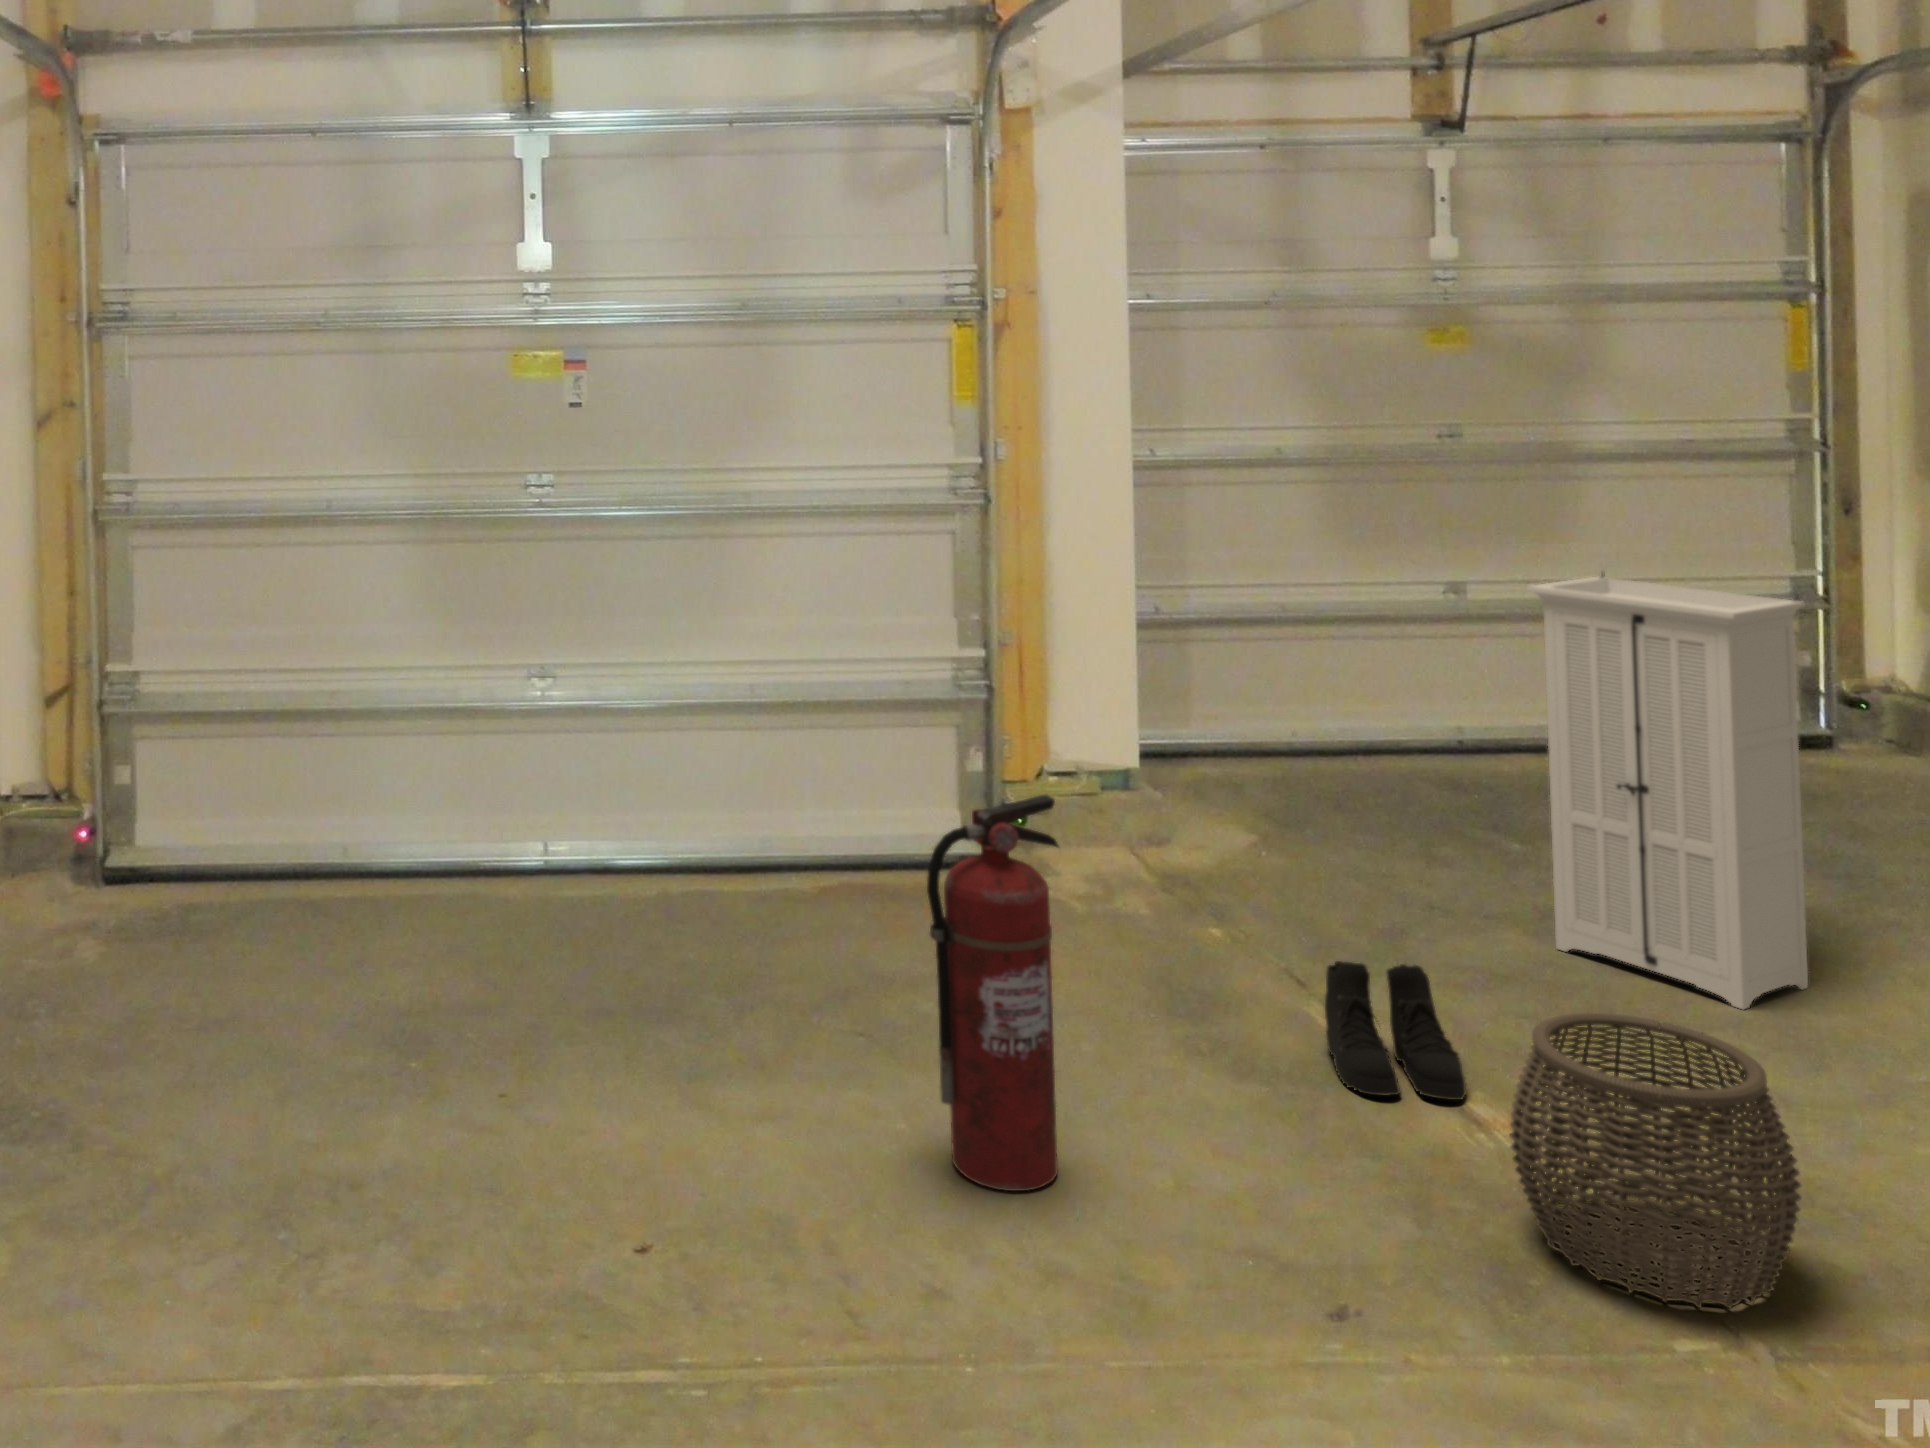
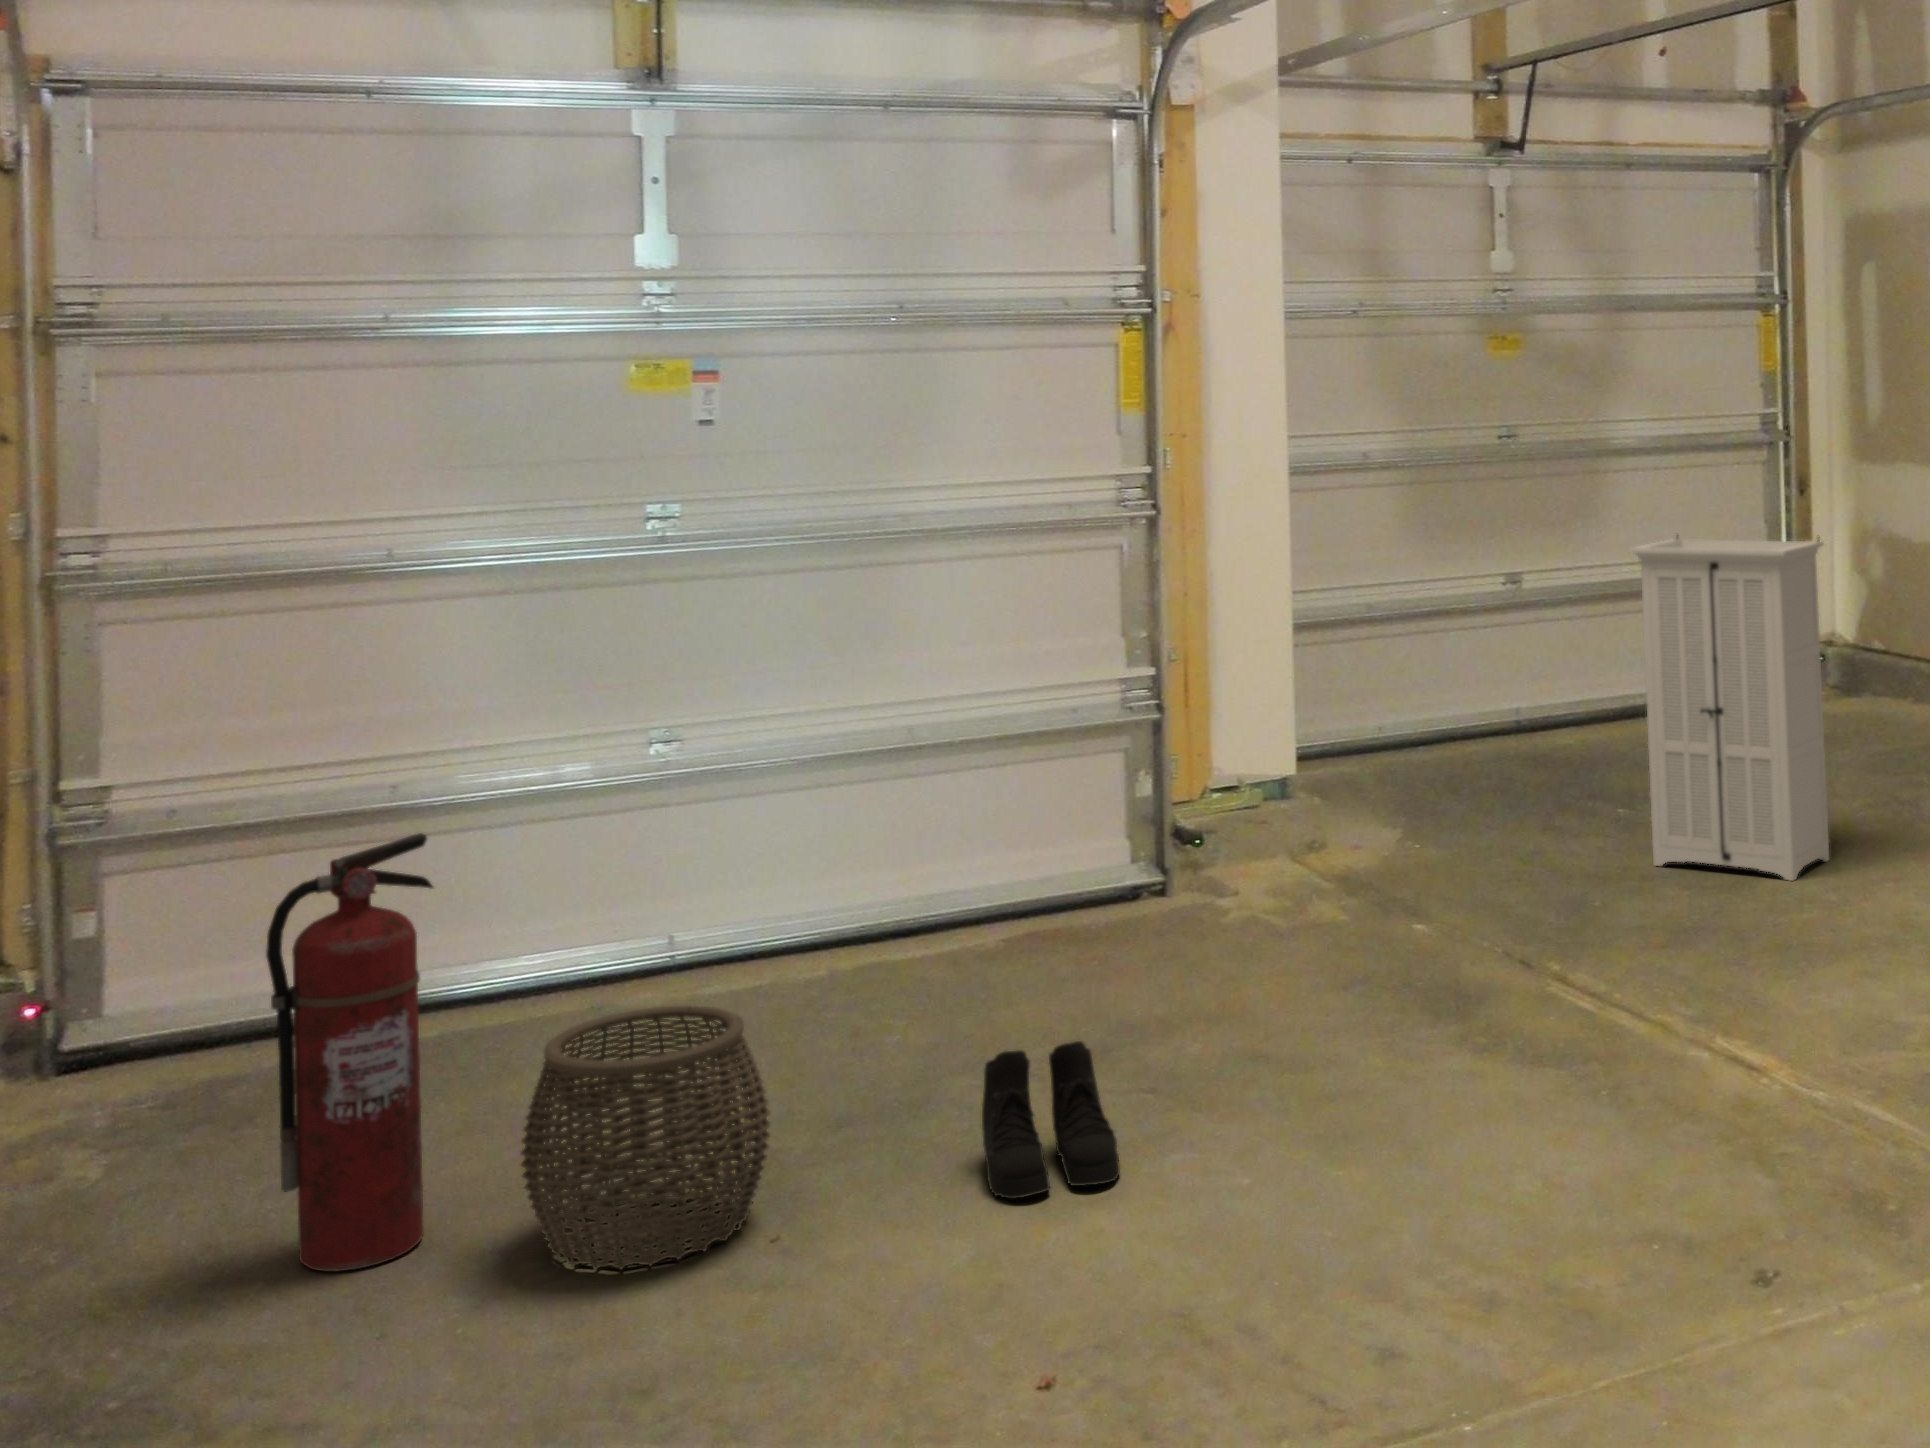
fire extinguisher: present [927,795,1059,1191] -> present [266,833,433,1272]
boots: present [1325,961,1466,1100] -> present [982,1041,1120,1198]
woven basket: present [1510,1013,1801,1308] -> present [521,1006,771,1269]

